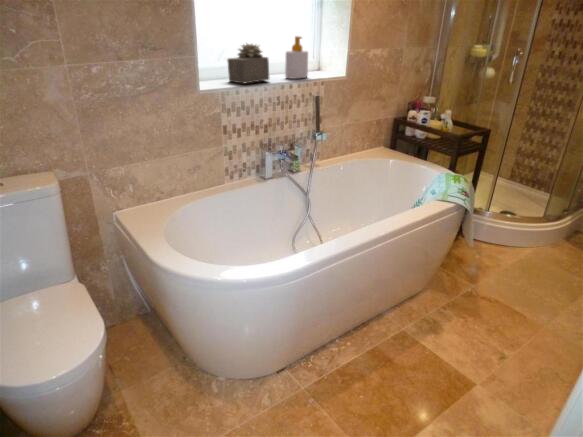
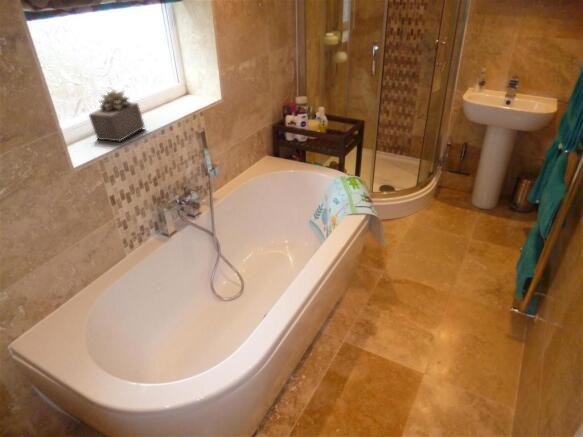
soap bottle: present [285,36,308,79] -> none [152,69,182,117]

